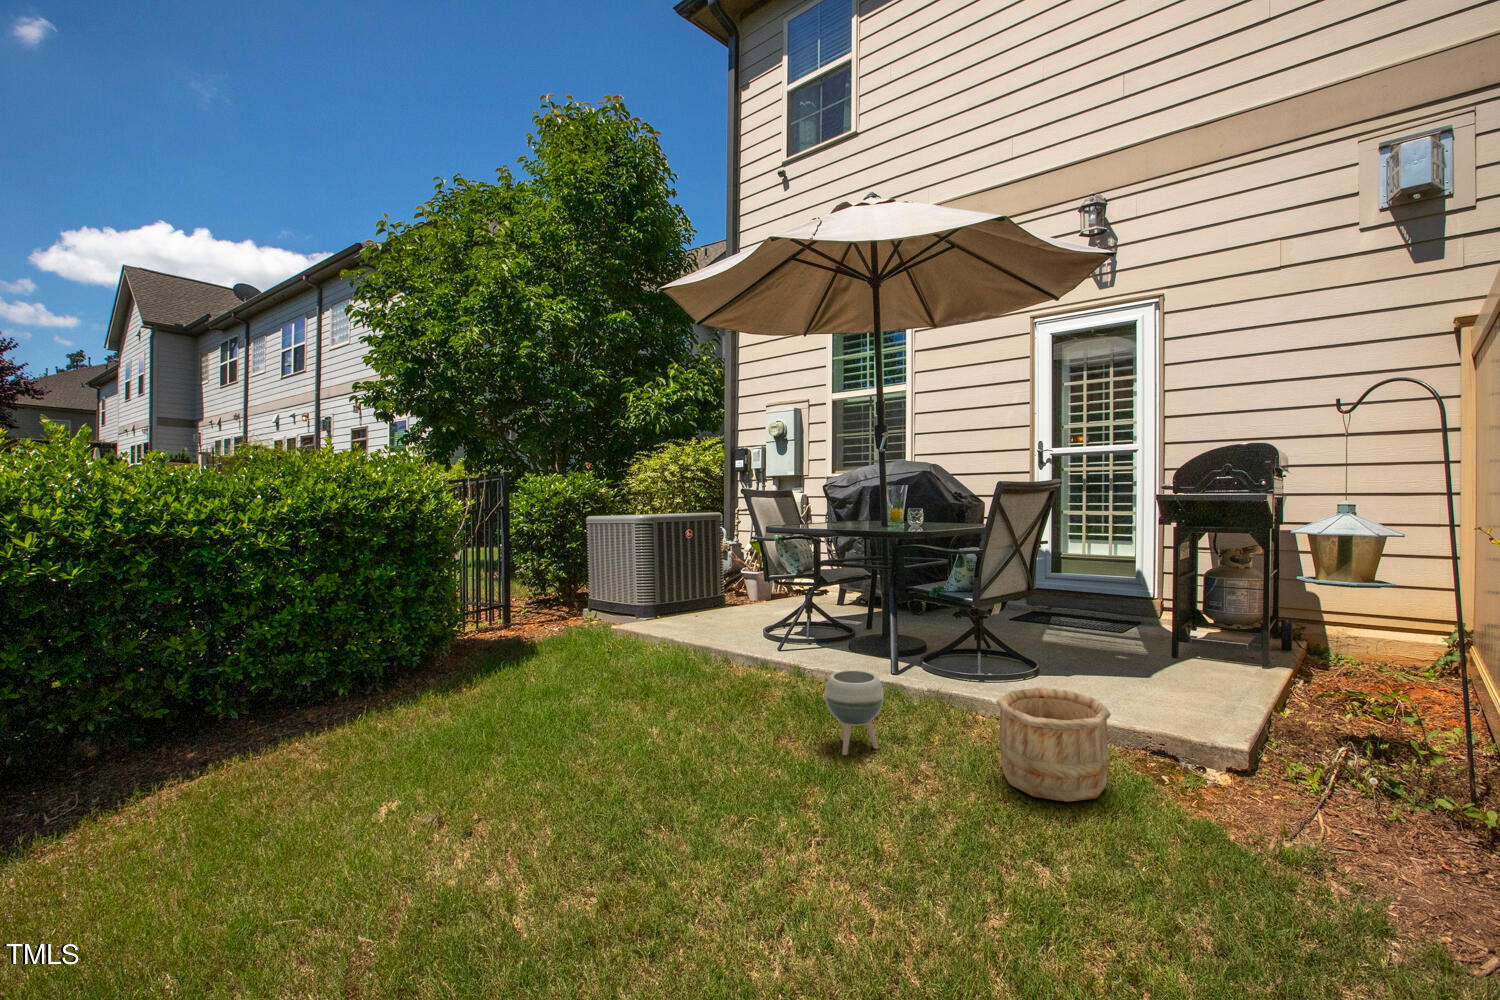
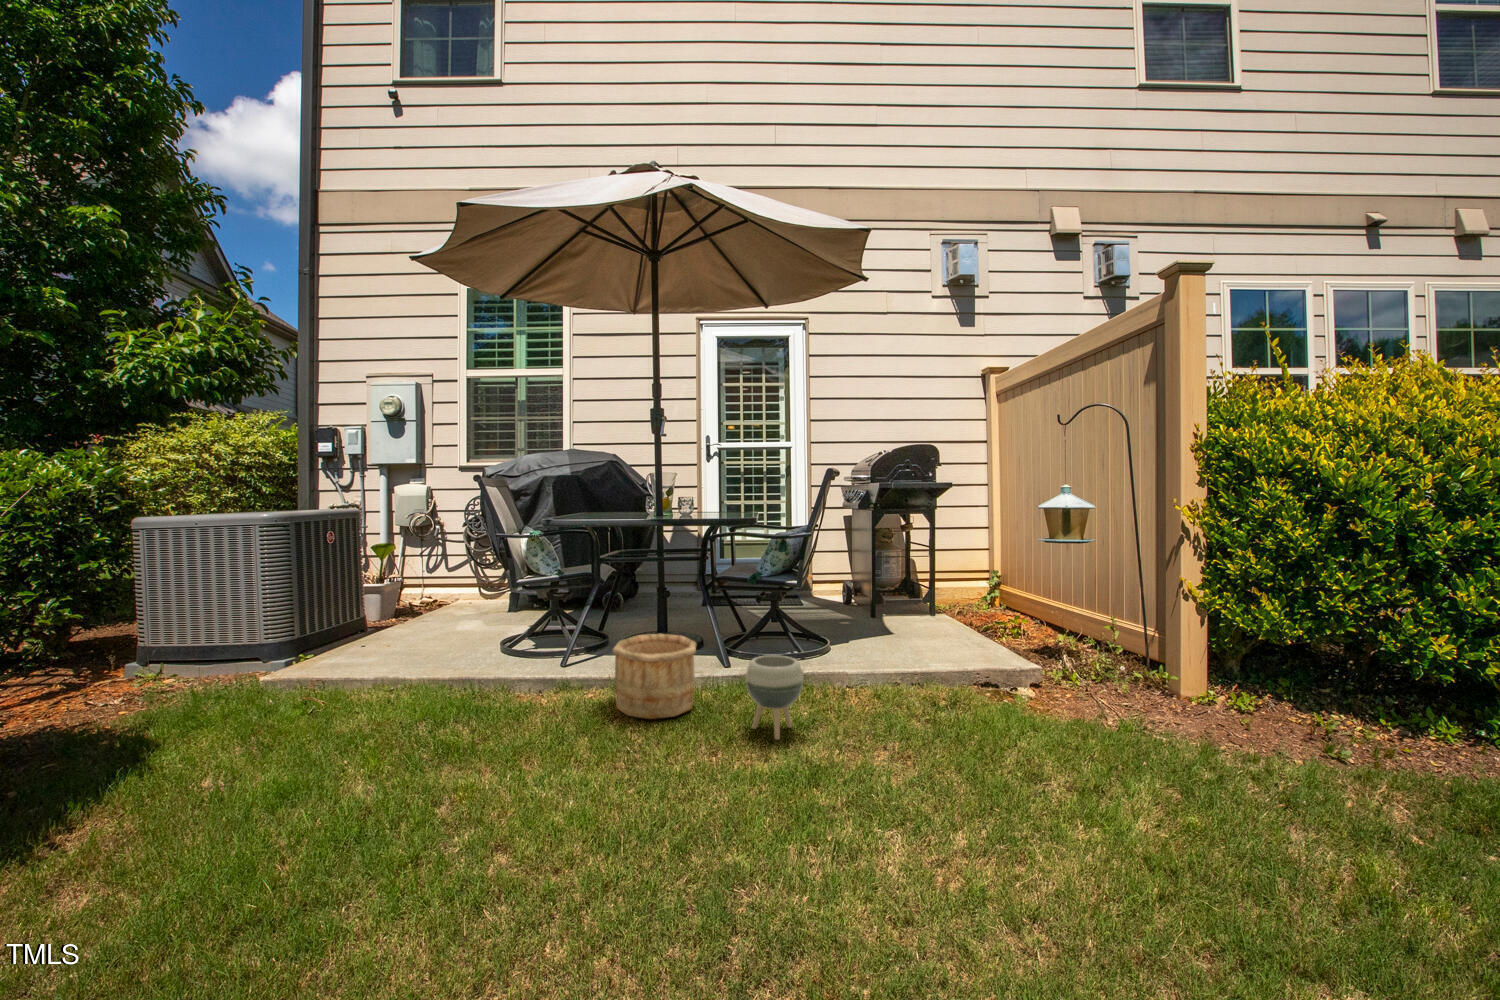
wooden bucket: present [996,688,1111,802] -> present [613,634,696,719]

